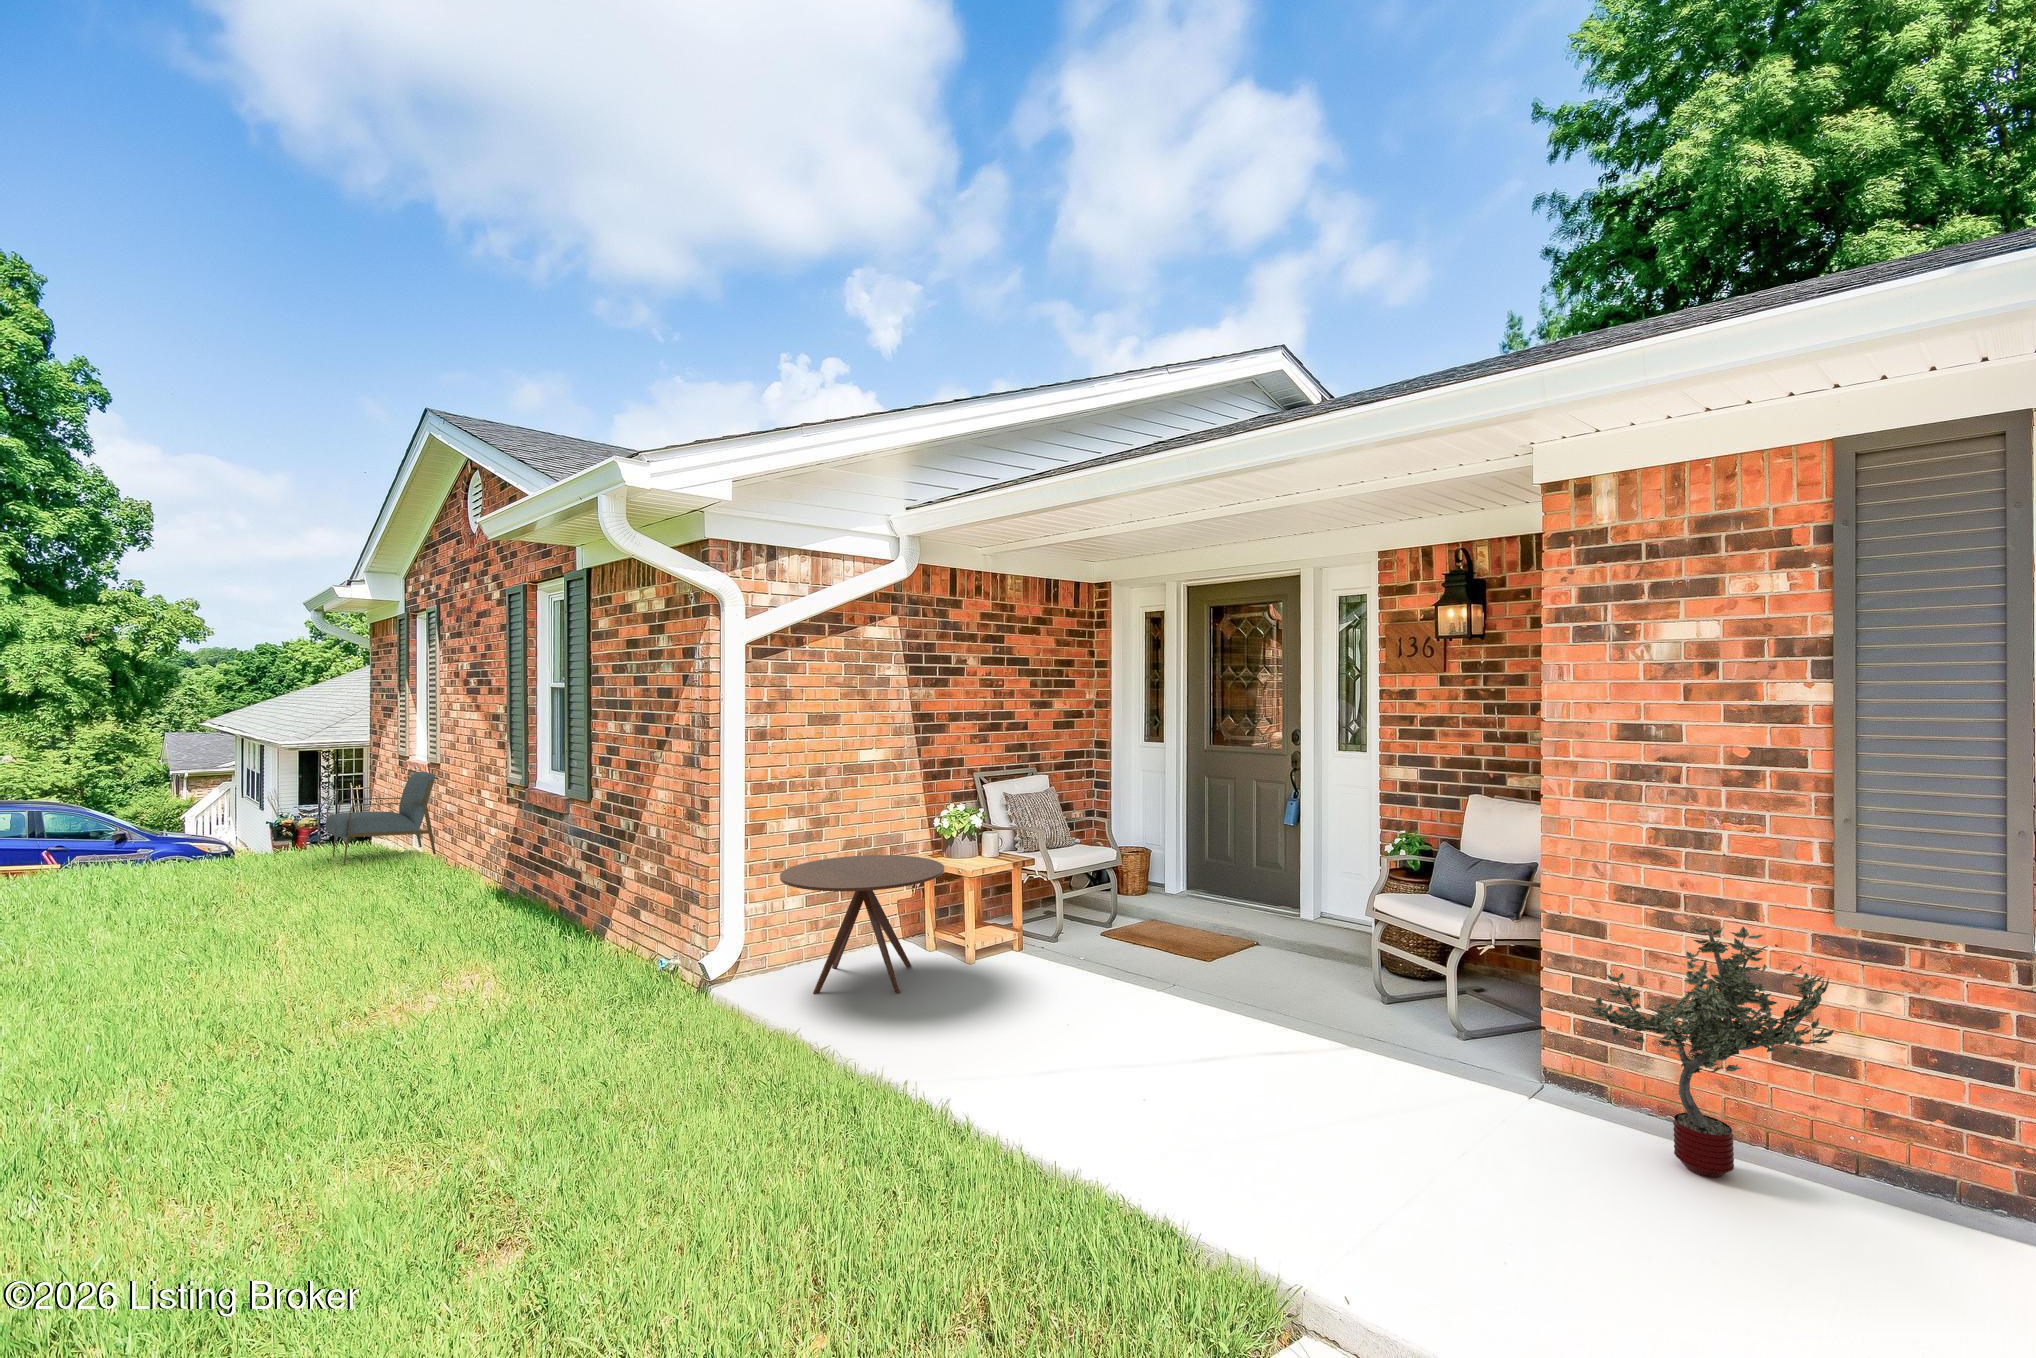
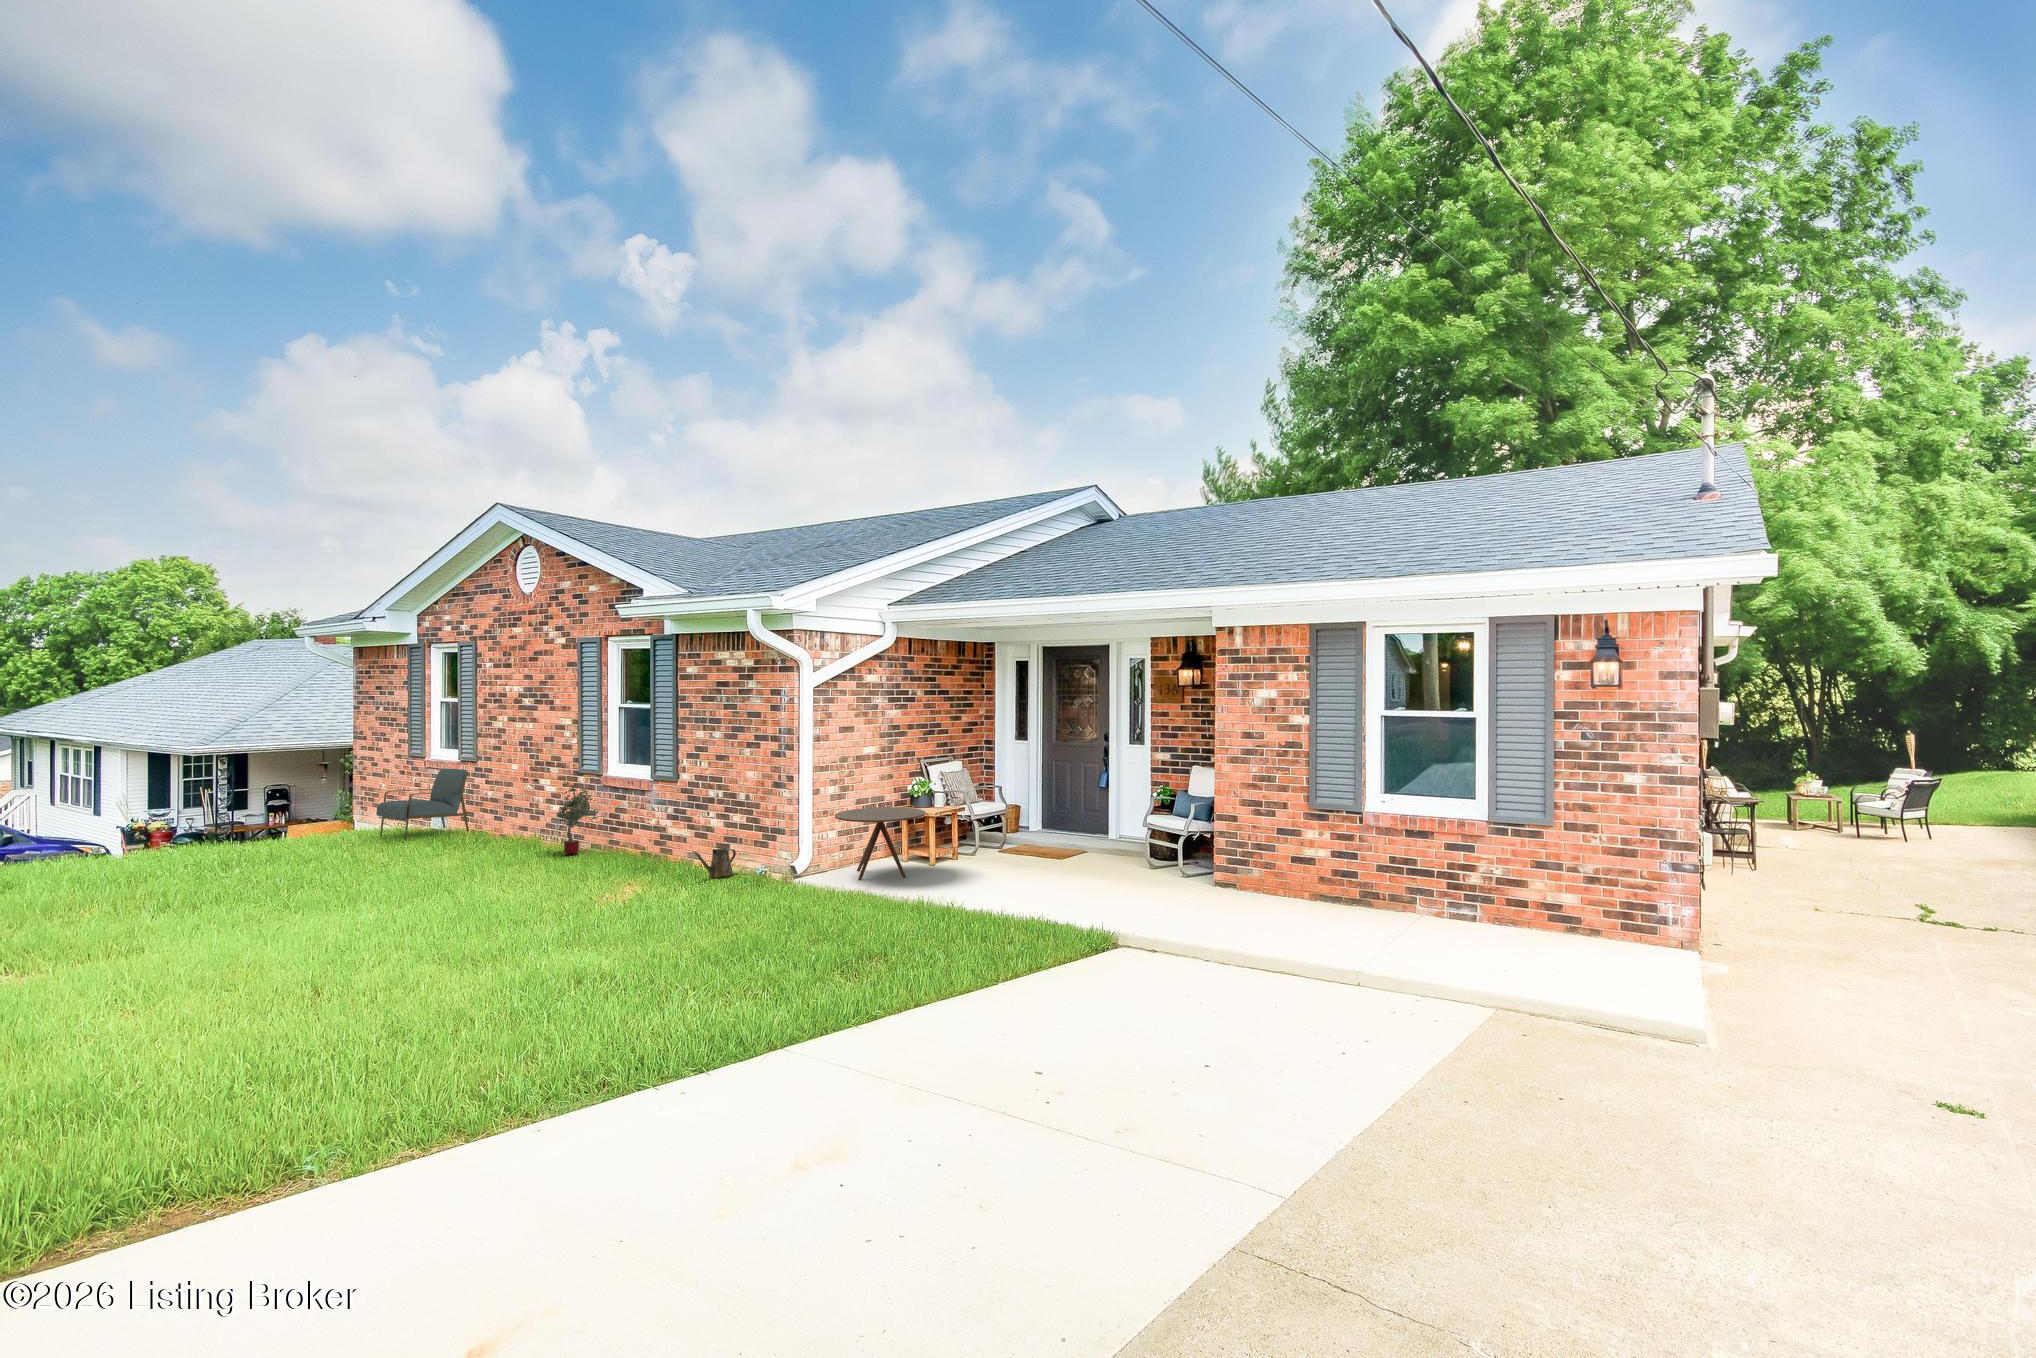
watering can: none [552,918,643,969] -> present [692,849,736,878]
potted tree: present [1590,927,1834,1178] -> present [557,785,599,855]

